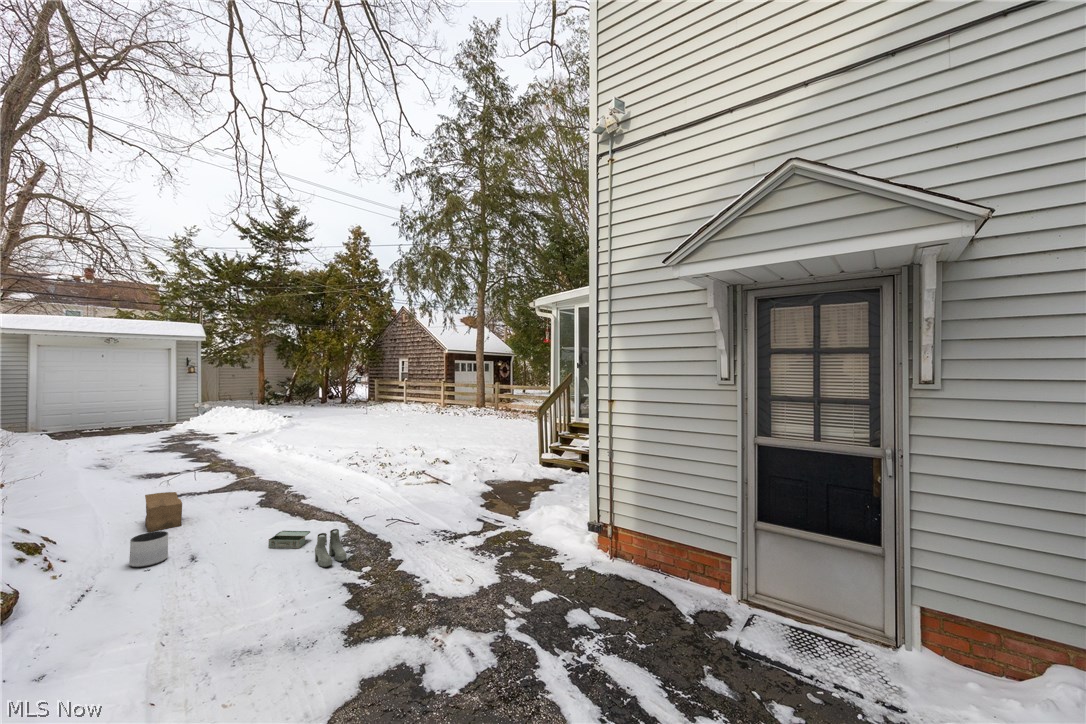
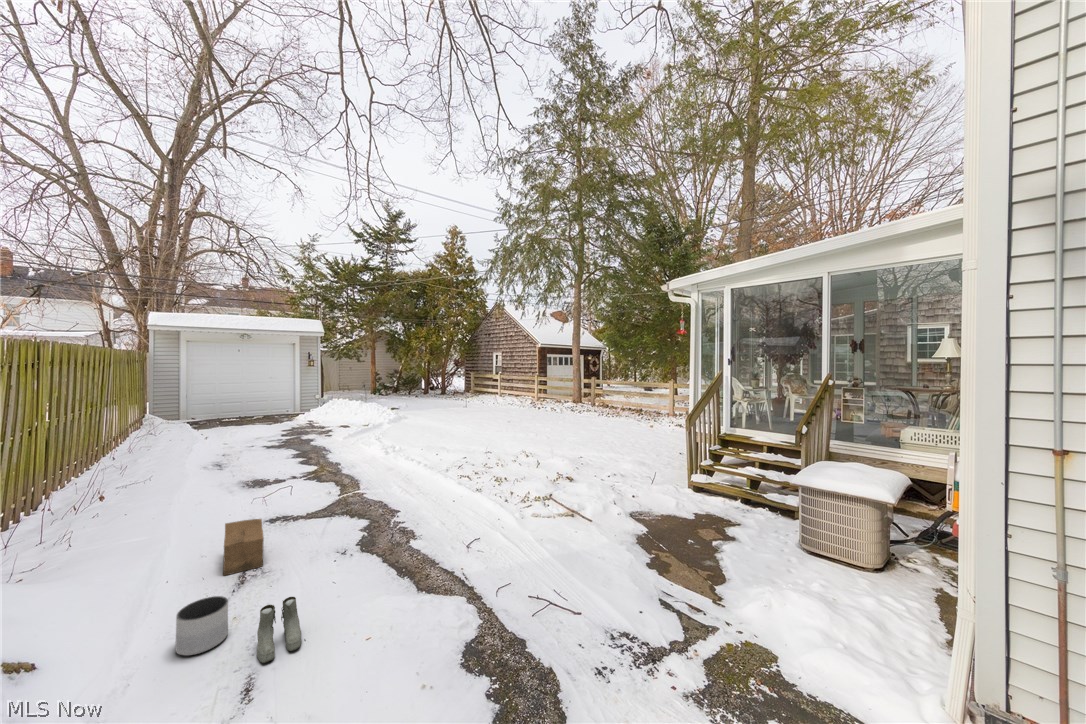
boots: present [315,529,346,567] -> present [257,597,301,663]
toolbox: present [268,531,310,548] -> none [357,597,413,634]

